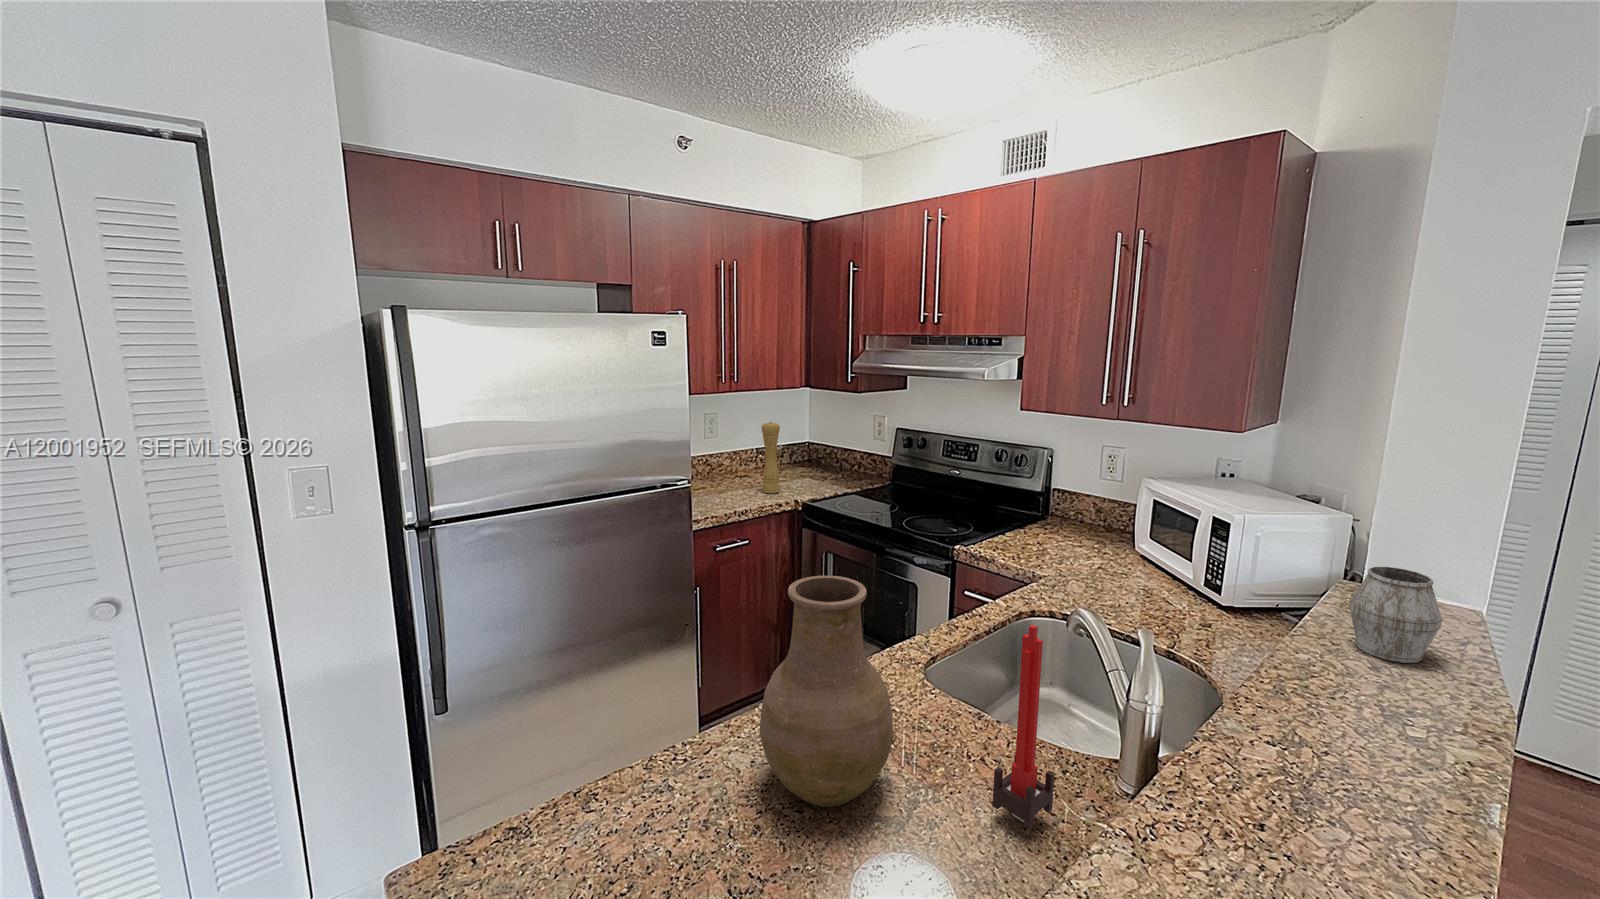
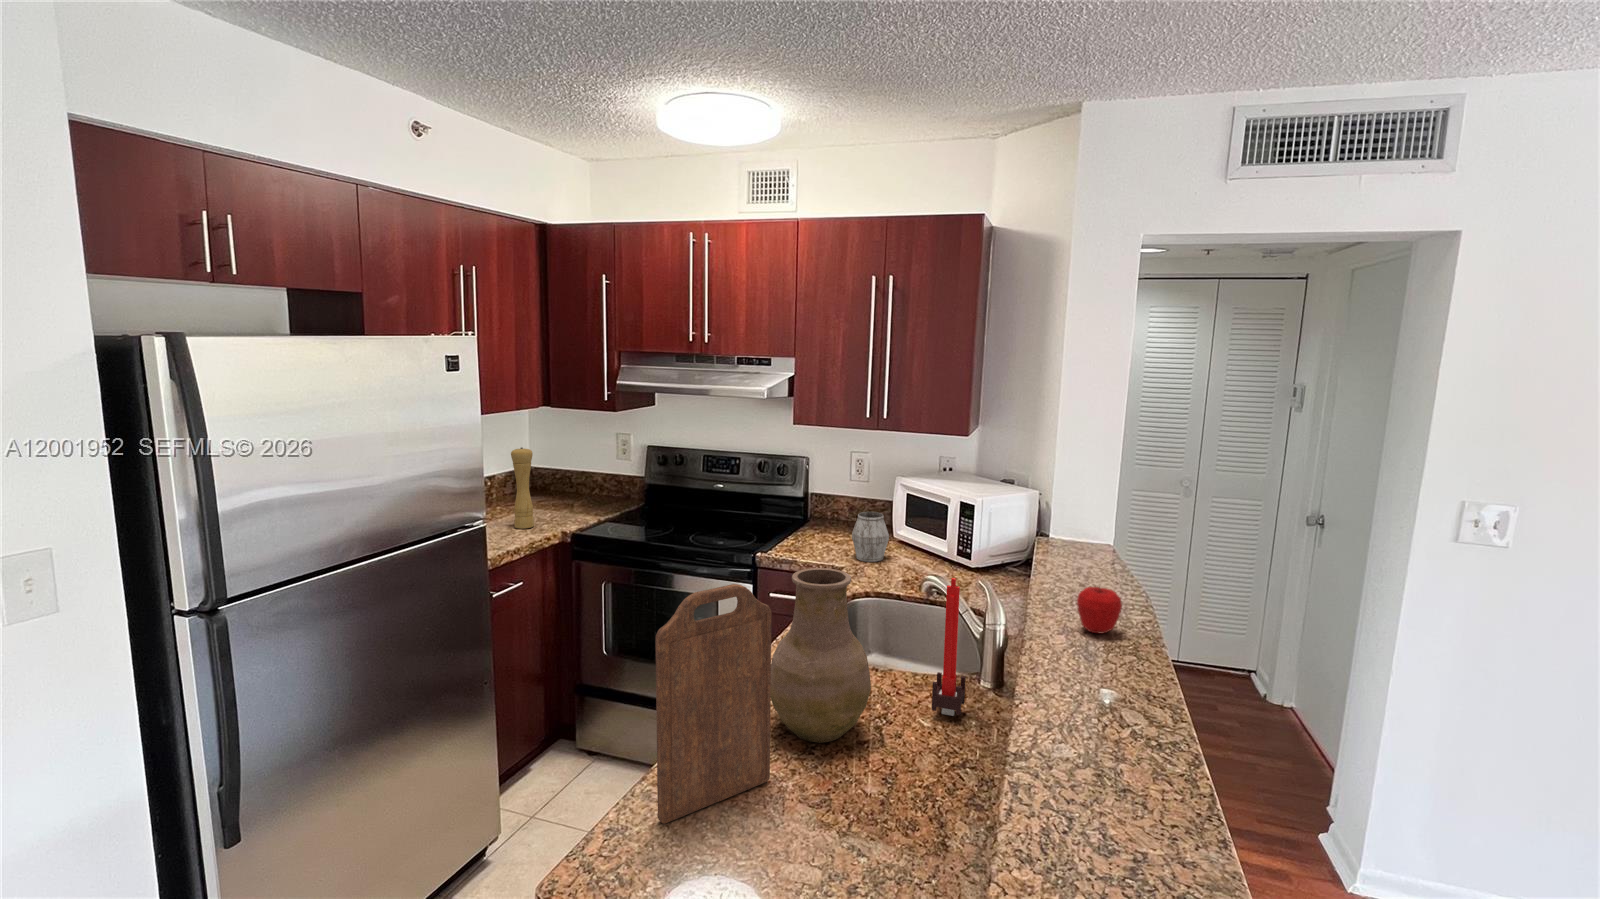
mug: present [1349,567,1442,663] -> present [852,512,889,562]
cutting board: none [523,582,702,854] -> present [656,584,771,824]
apple: none [1317,679,1412,764] -> present [1077,587,1122,633]

